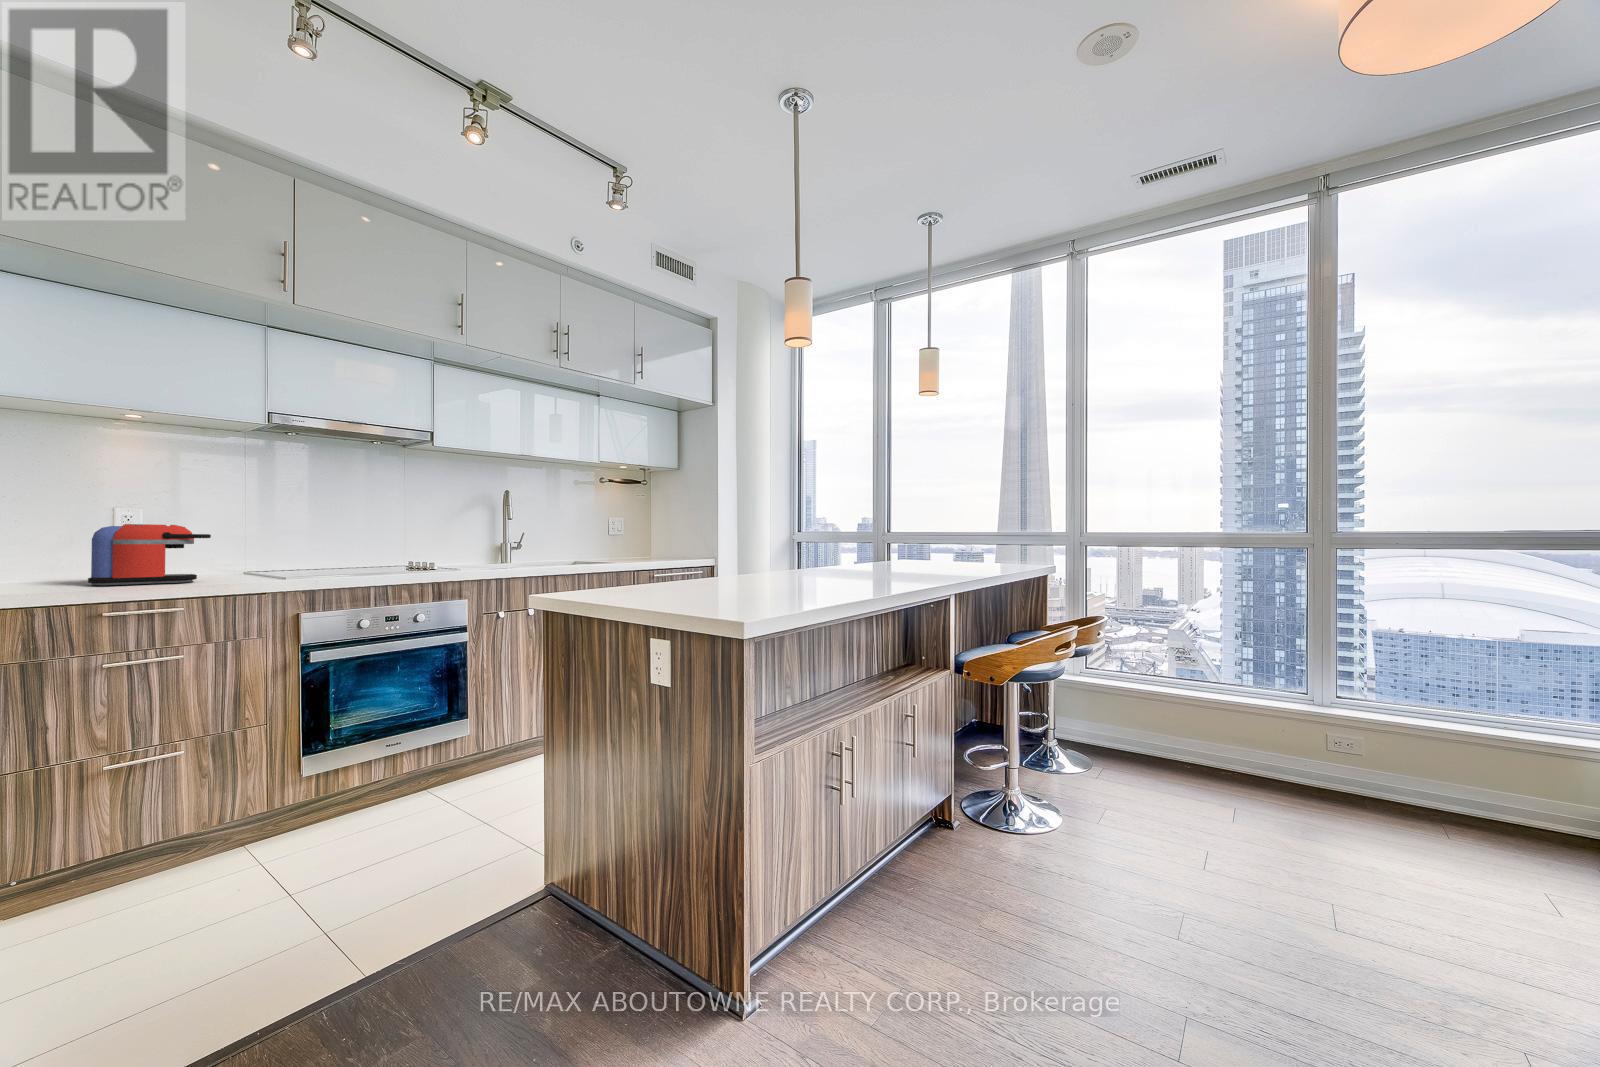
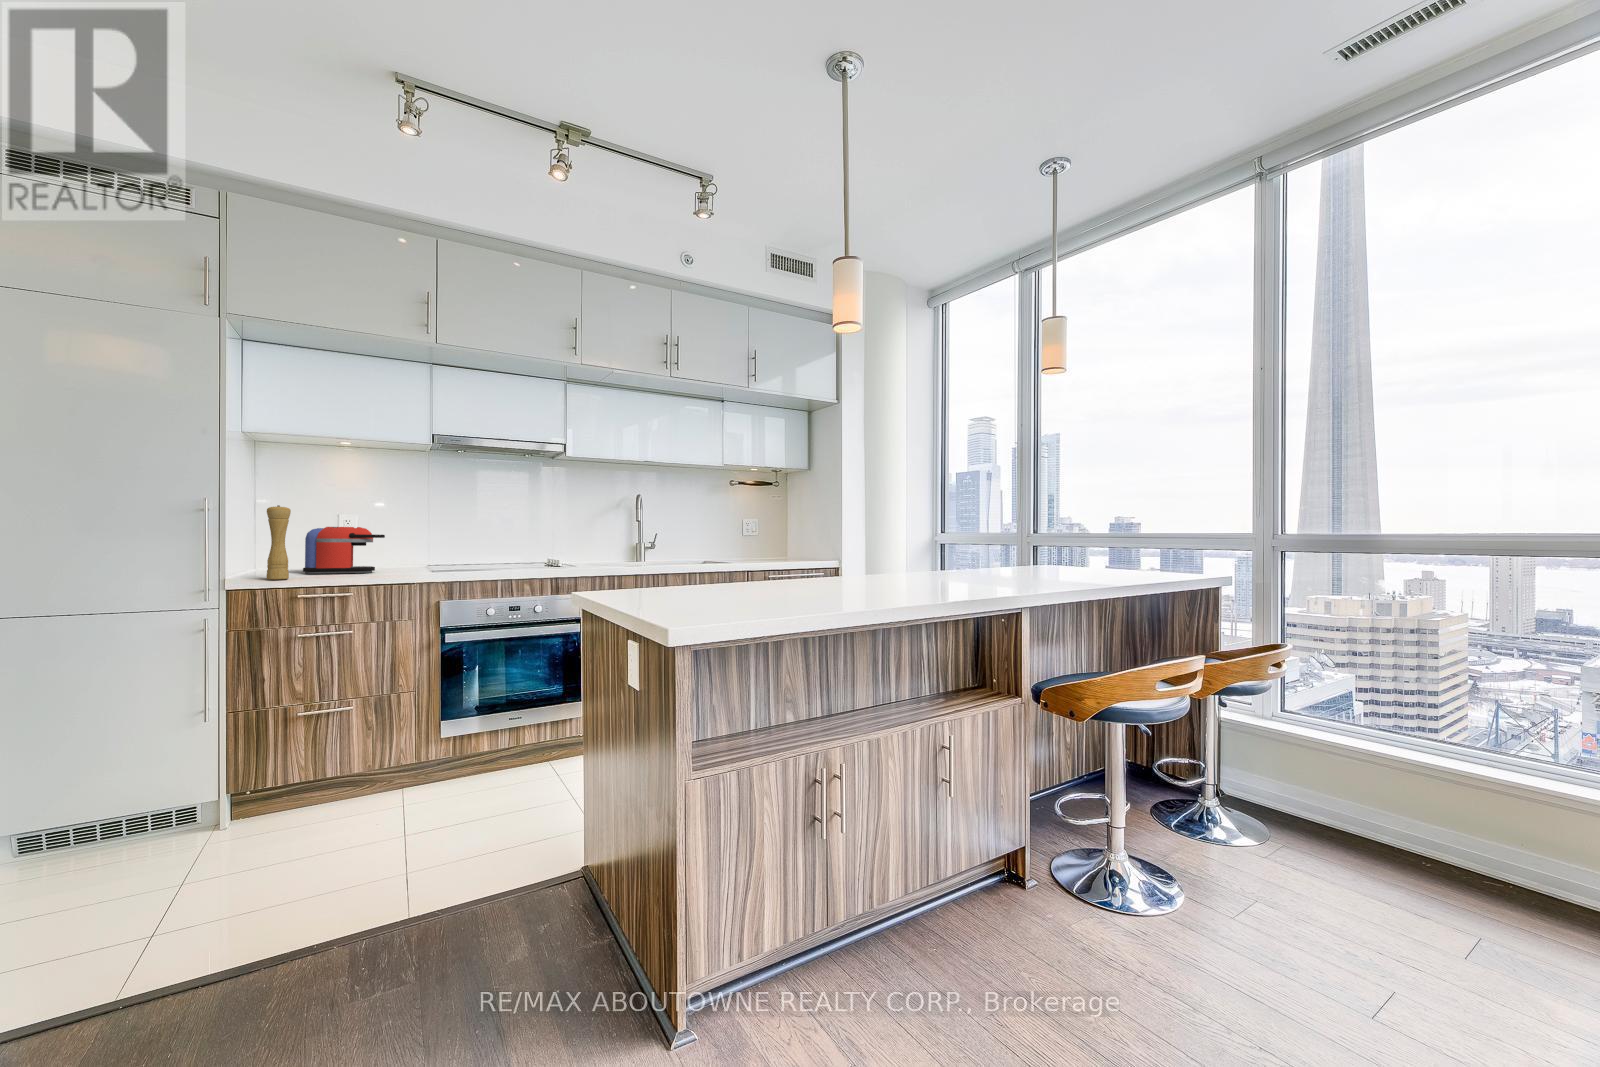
pepper mill: none [48,496,86,594] -> present [266,505,291,580]

